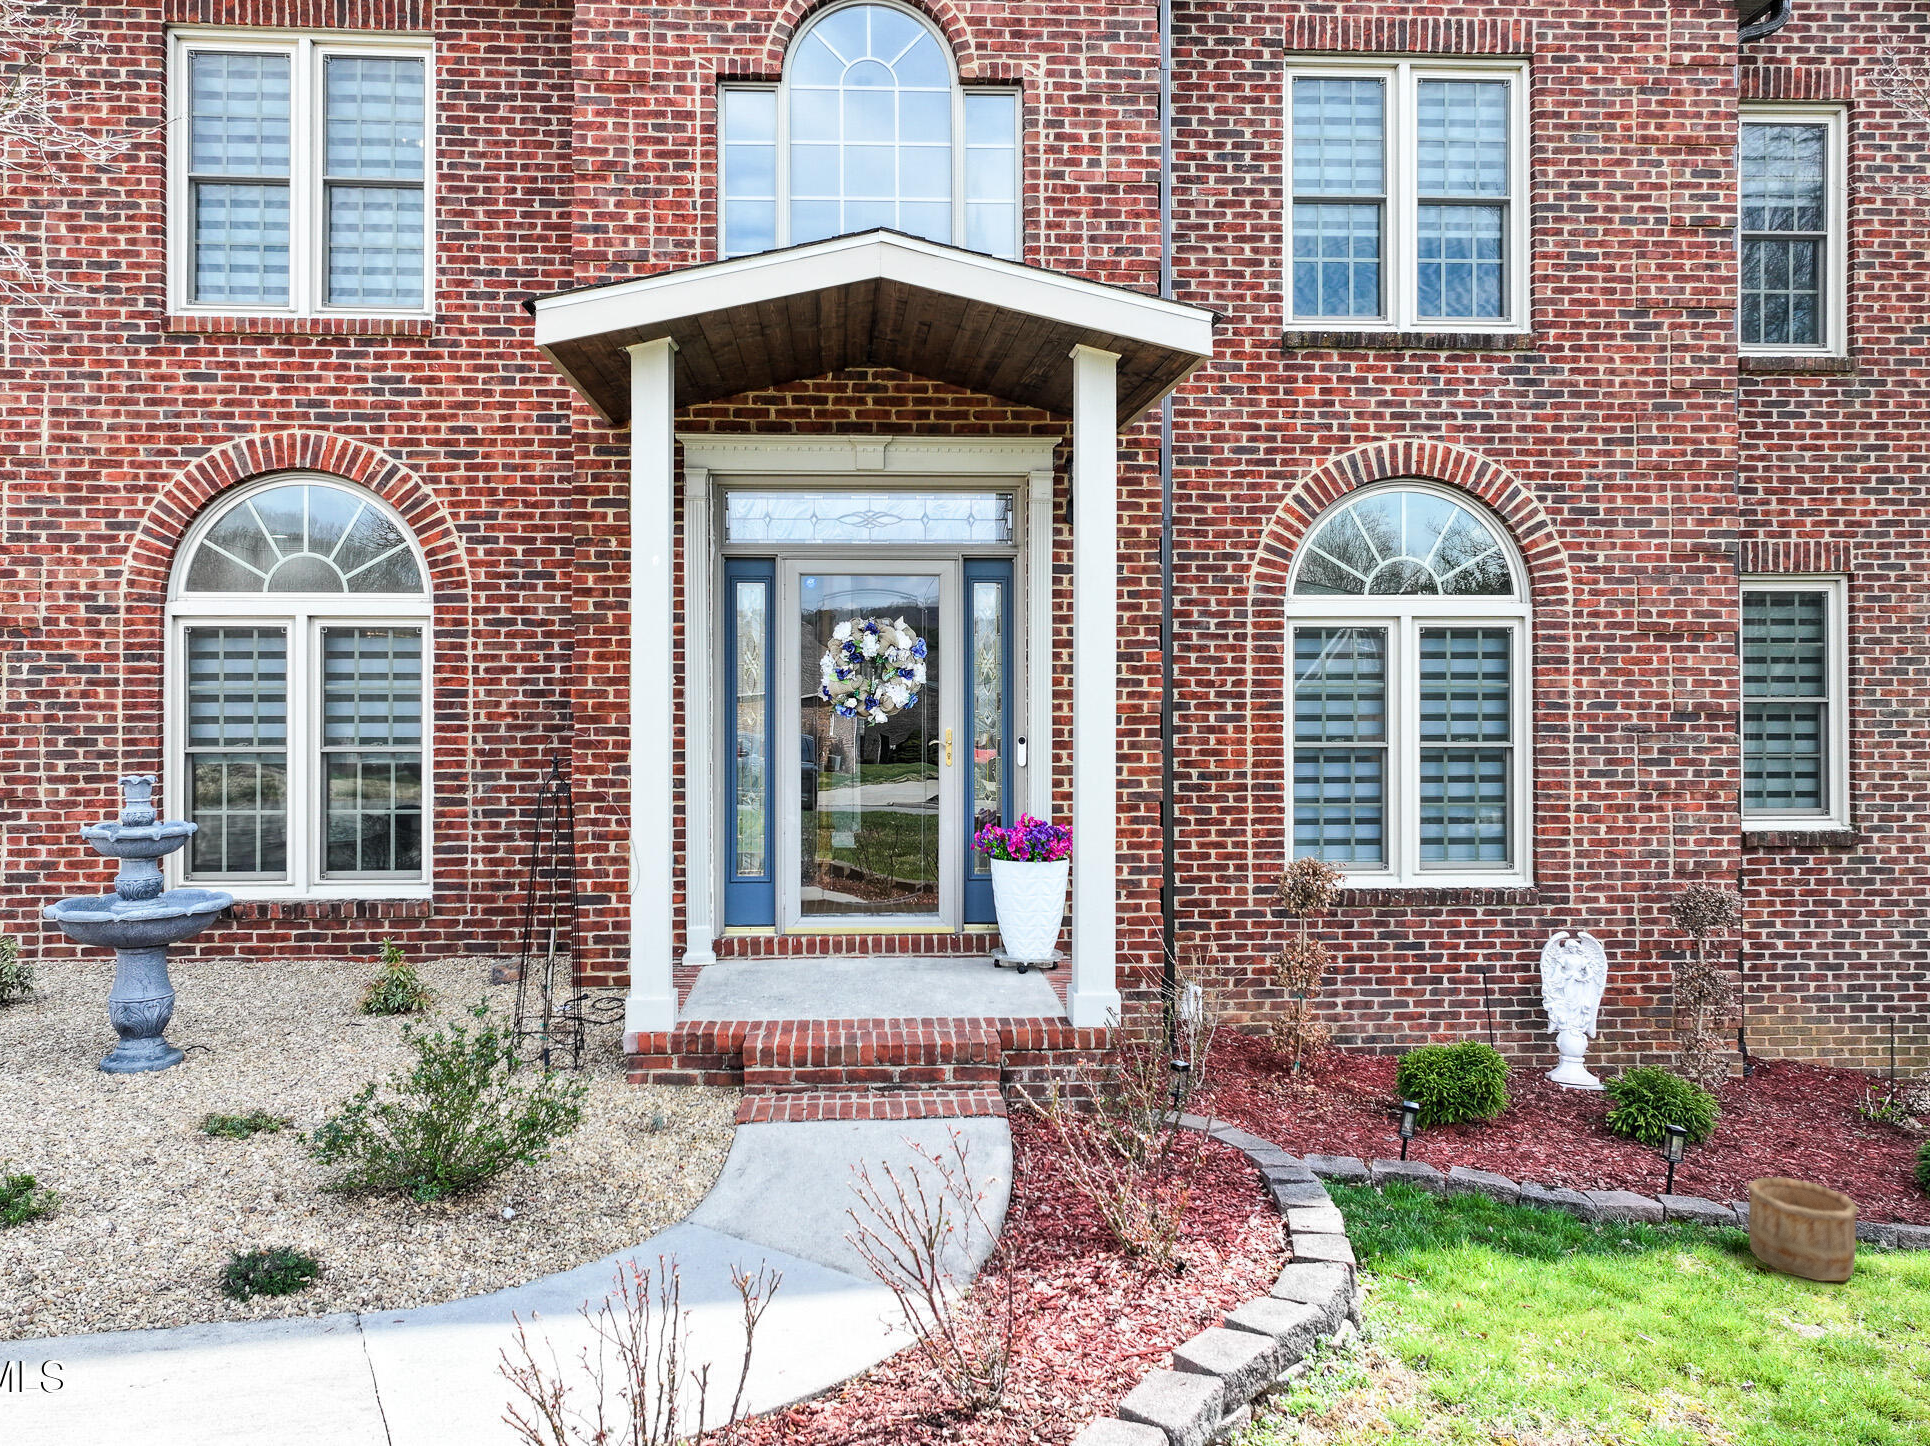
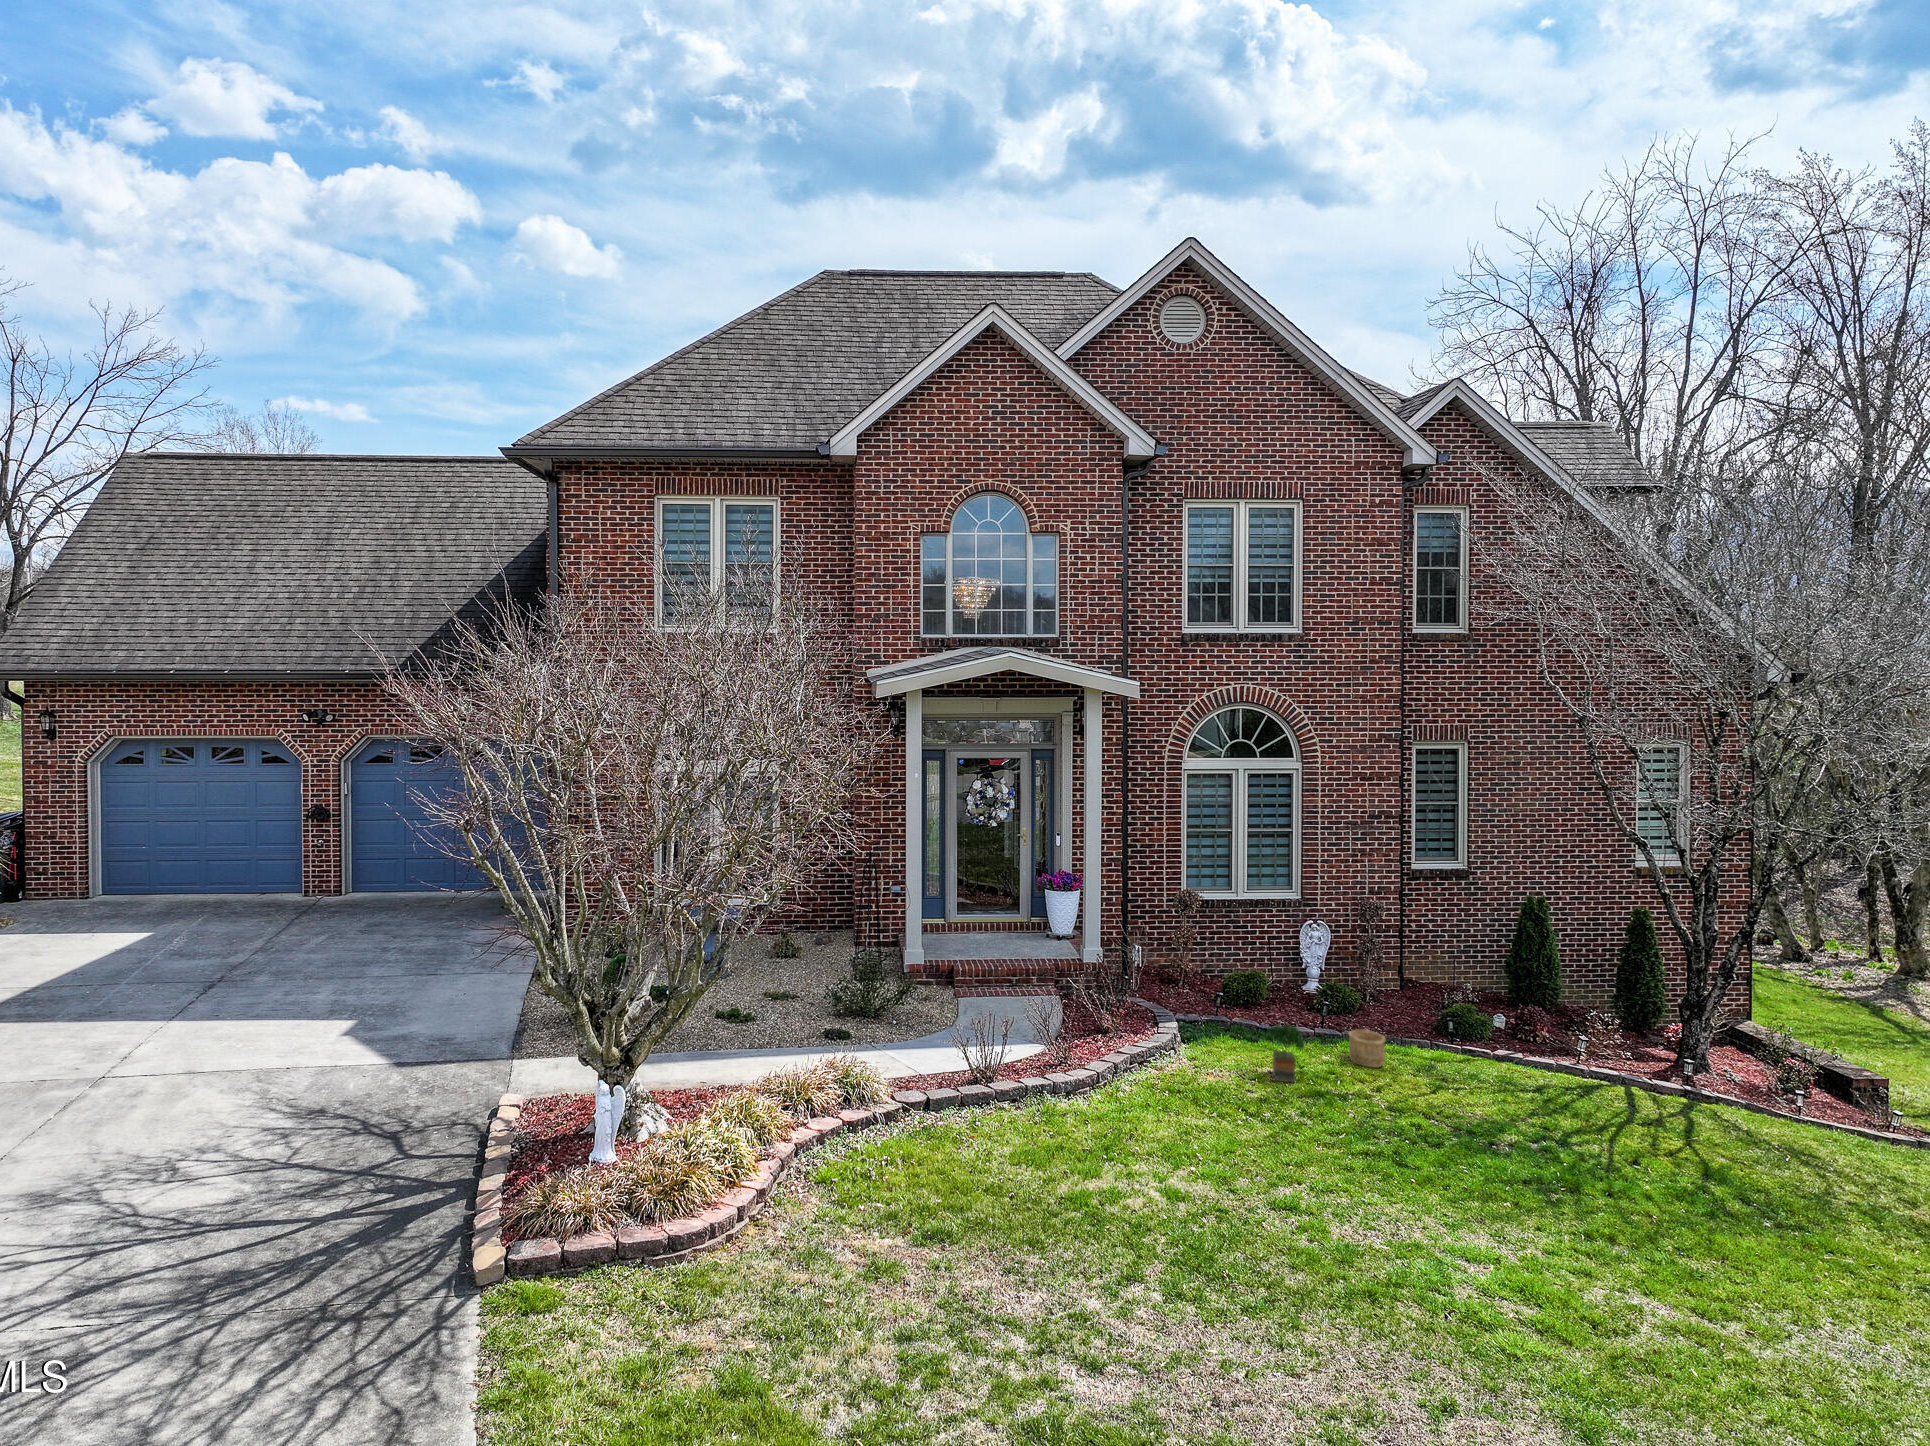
potted tree: none [1570,1167,1695,1340] -> present [1268,1025,1305,1082]

